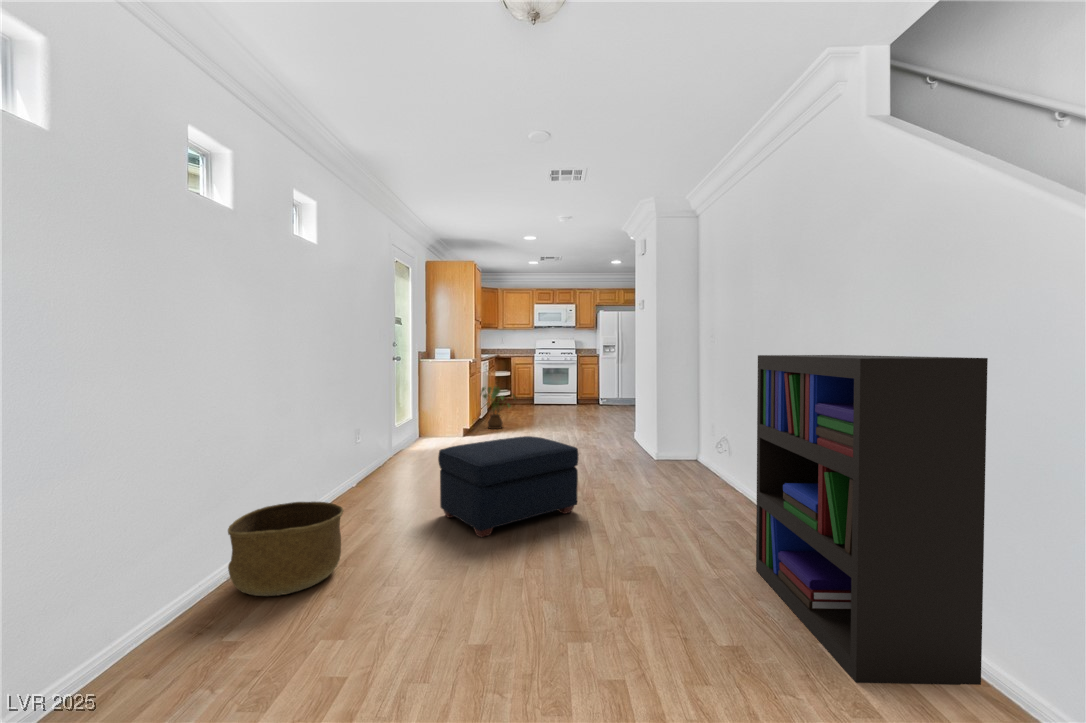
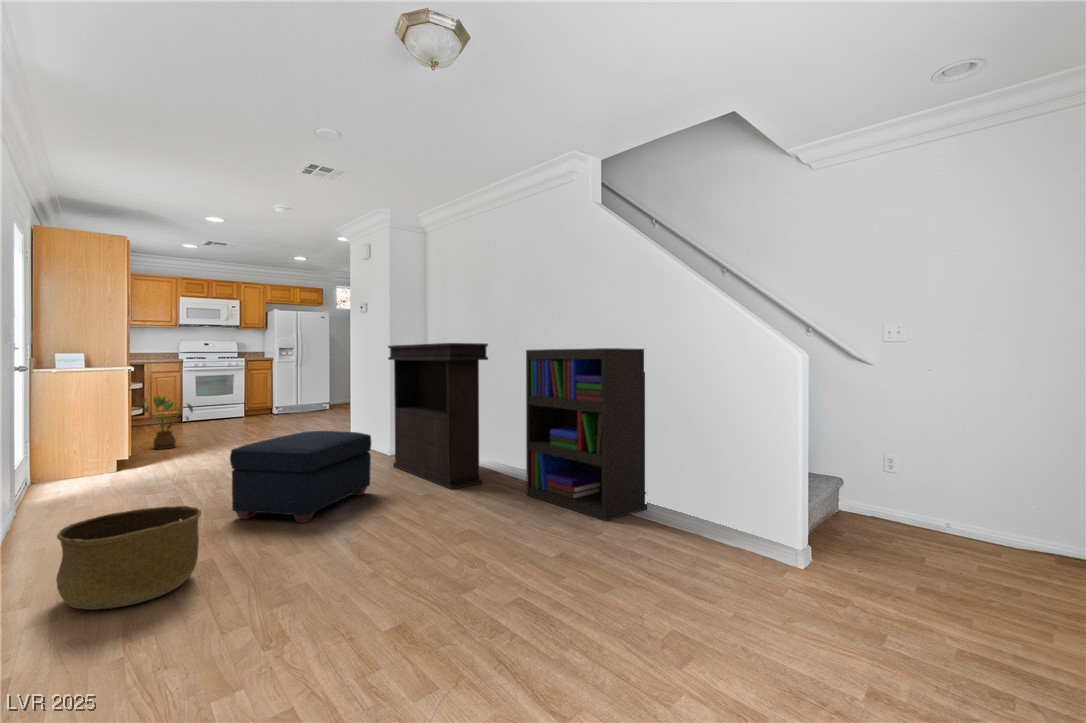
console table: none [633,345,721,531] -> present [388,343,488,489]

